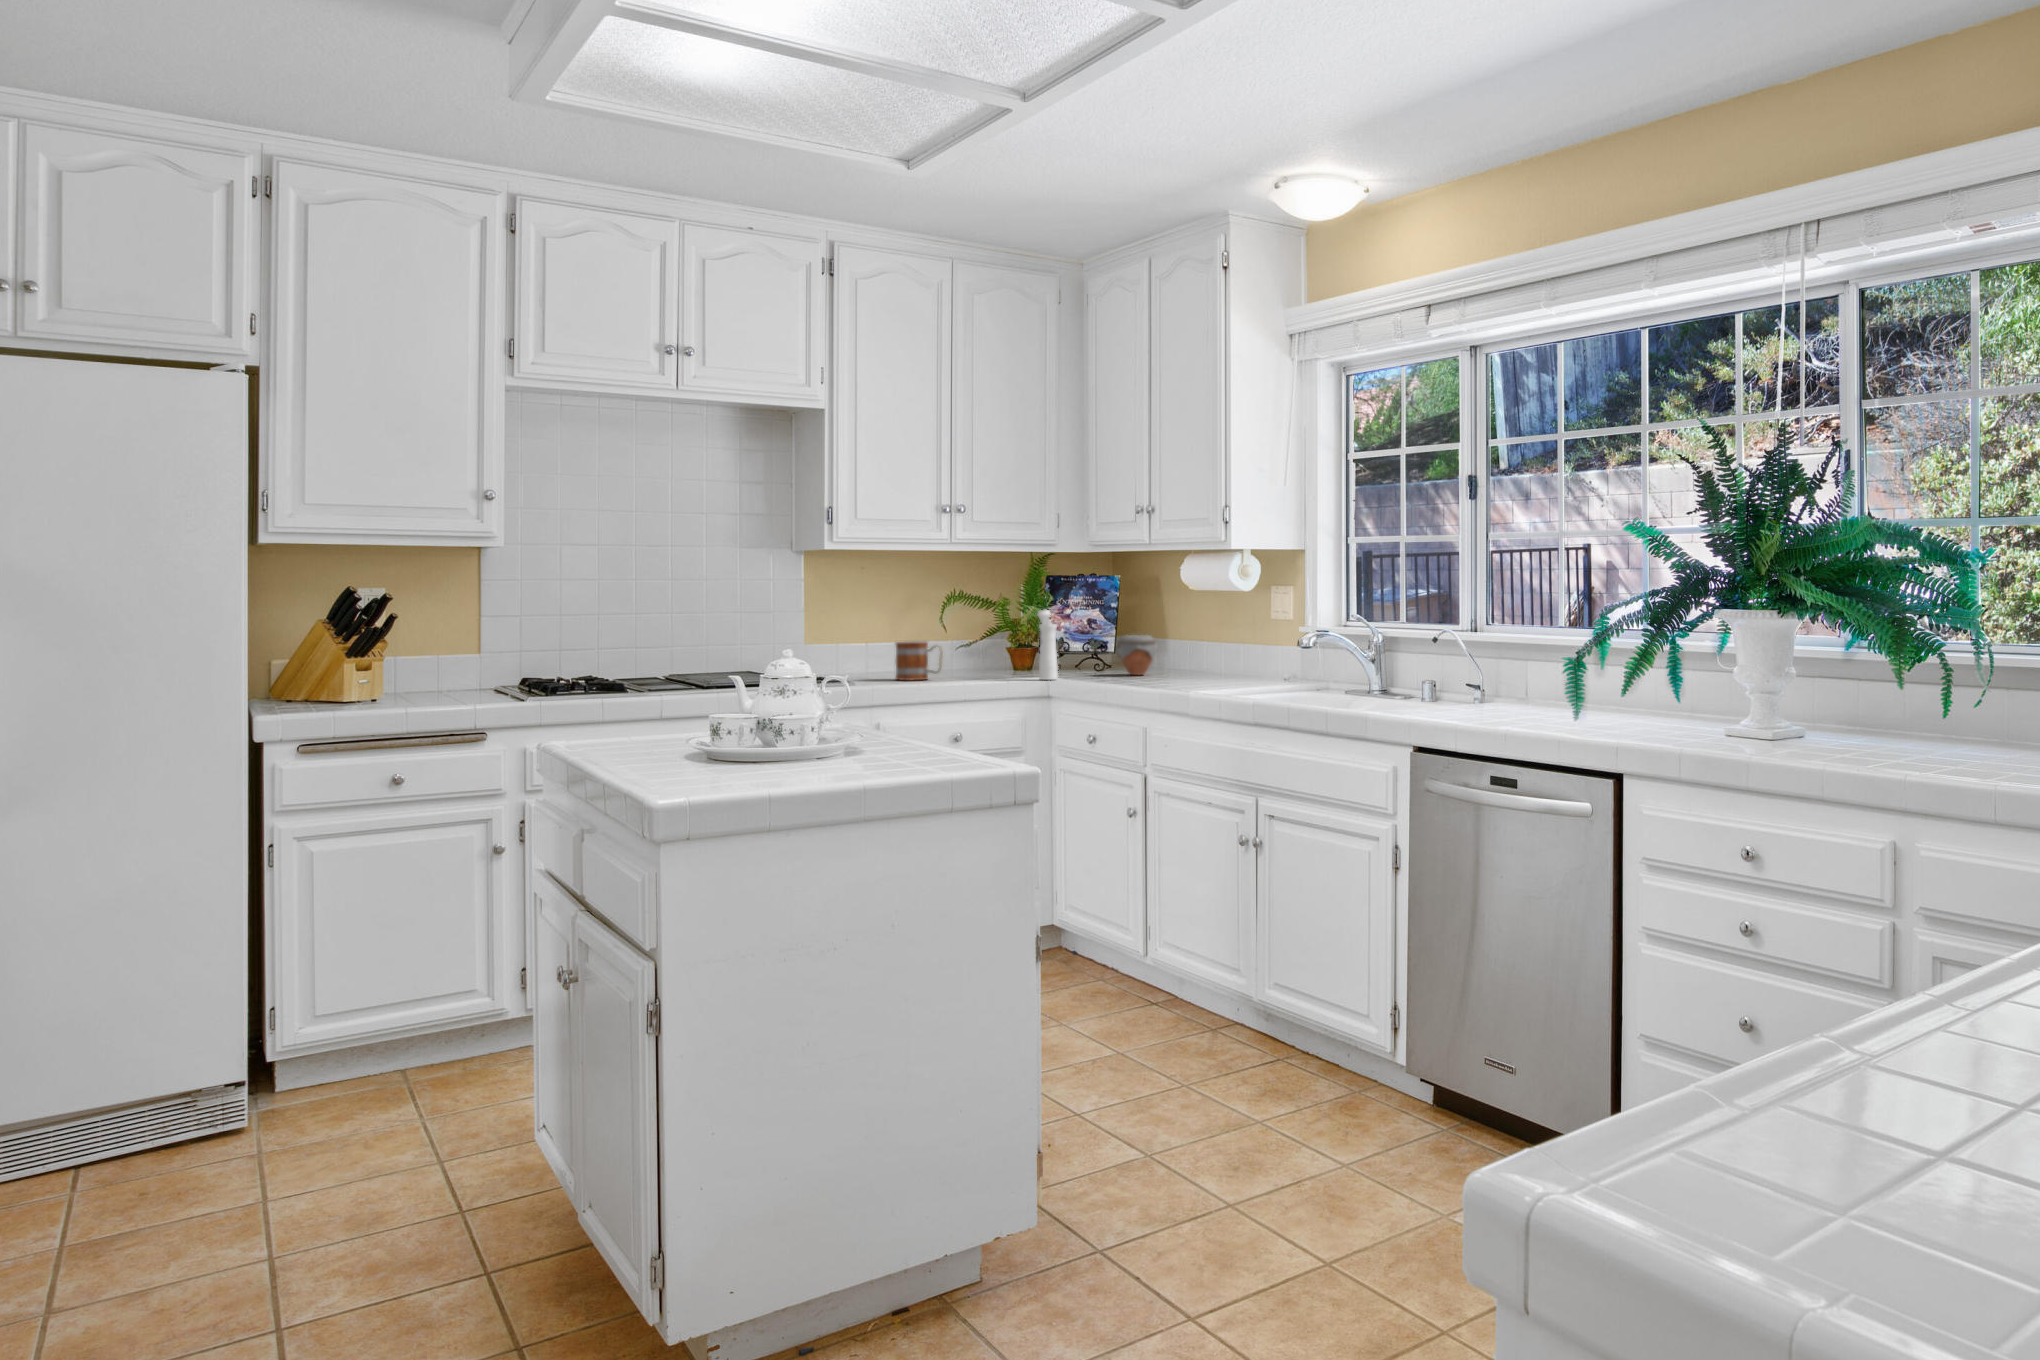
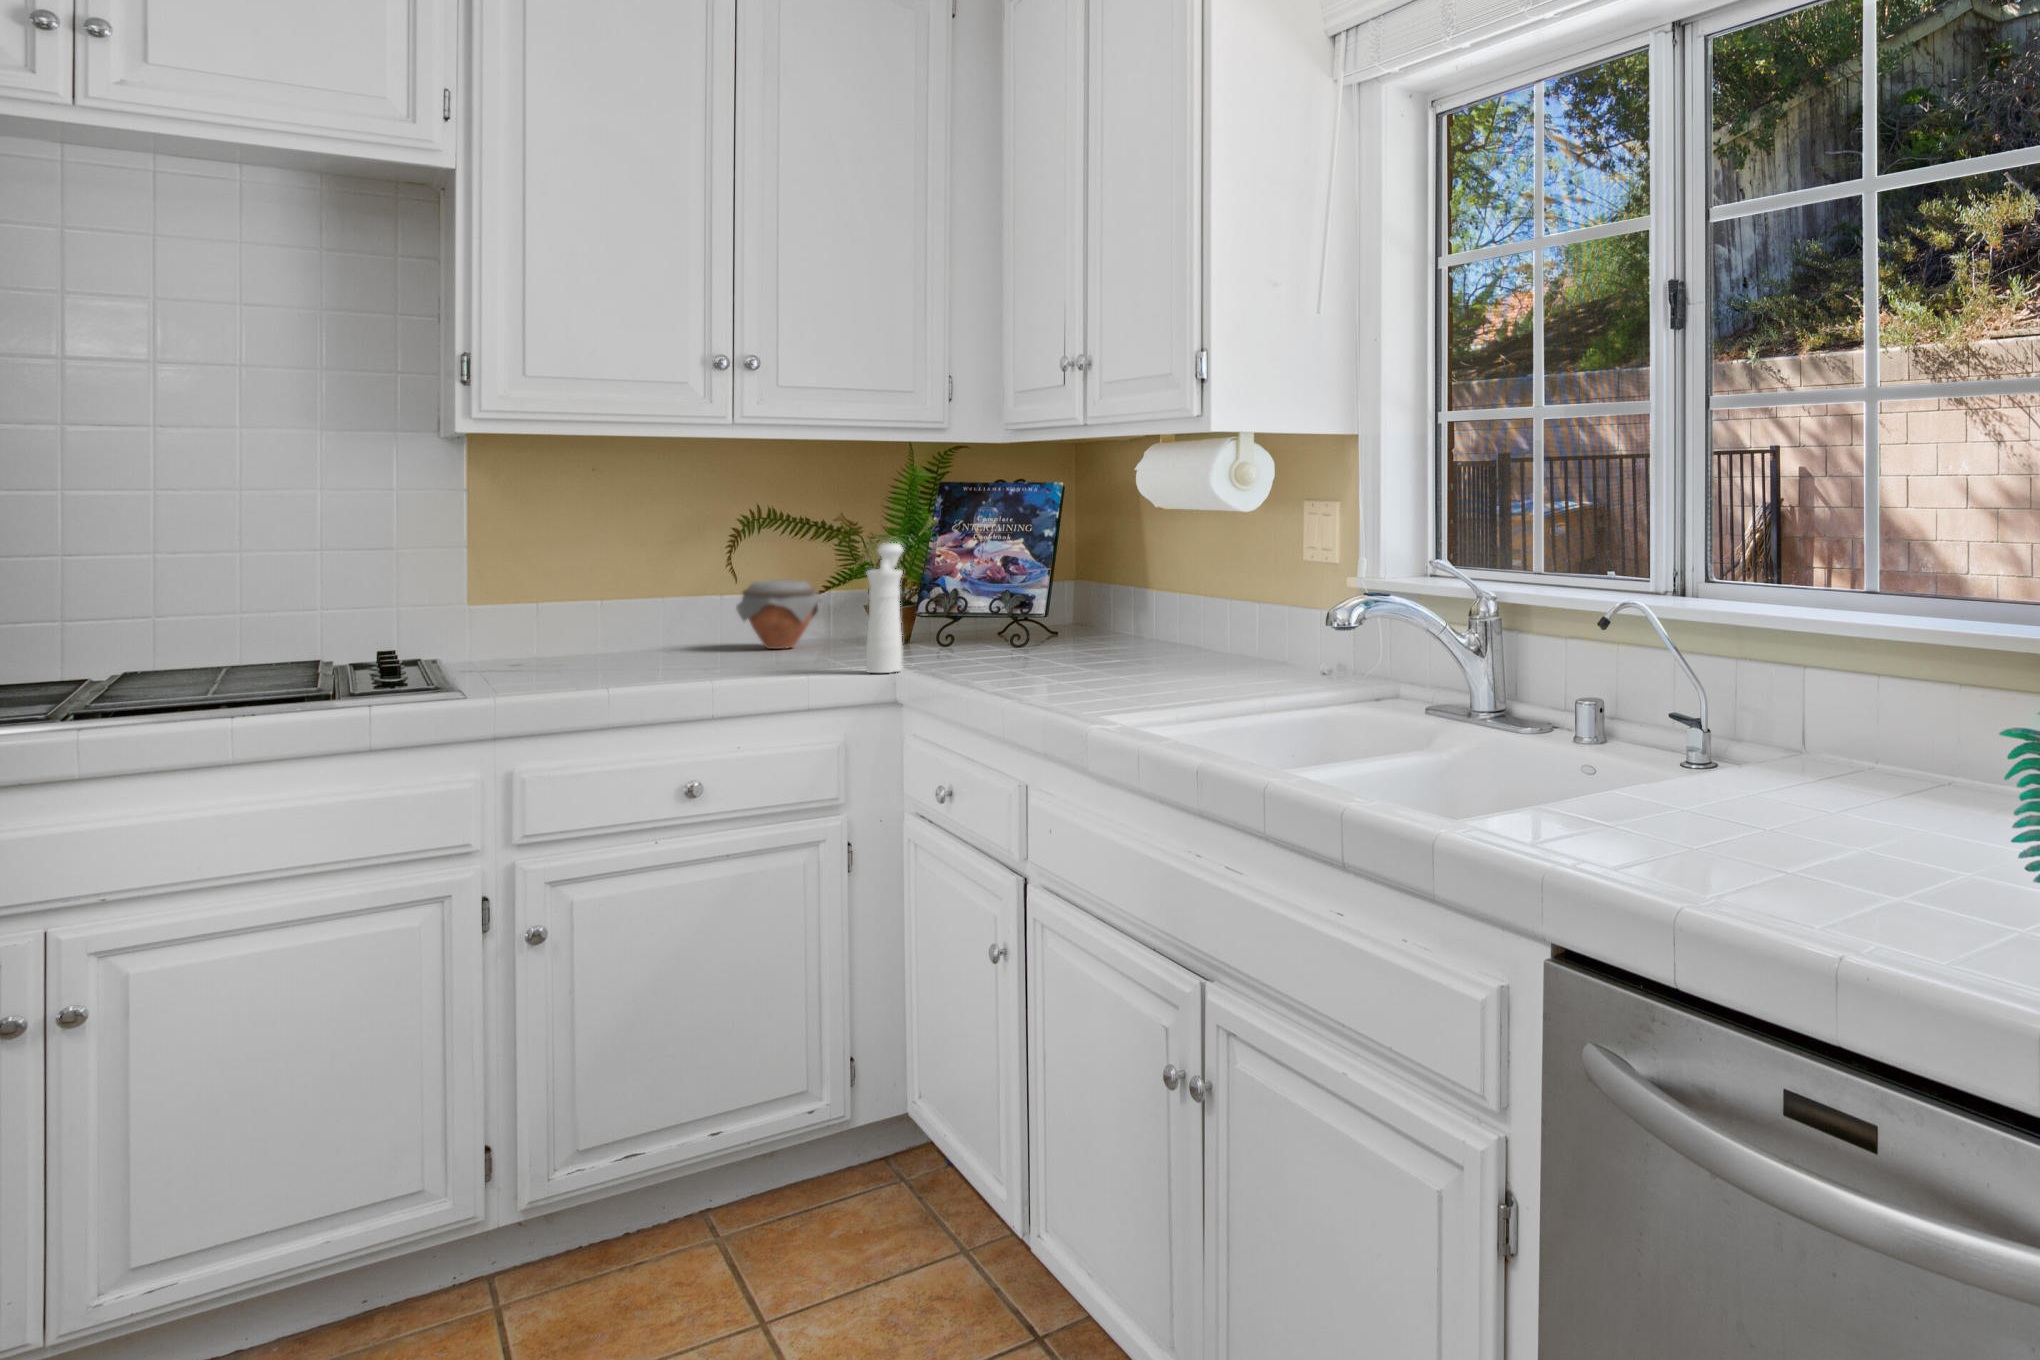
jar: present [1116,635,1158,675] -> present [736,580,821,649]
mug: present [896,642,943,681] -> none [594,599,688,674]

